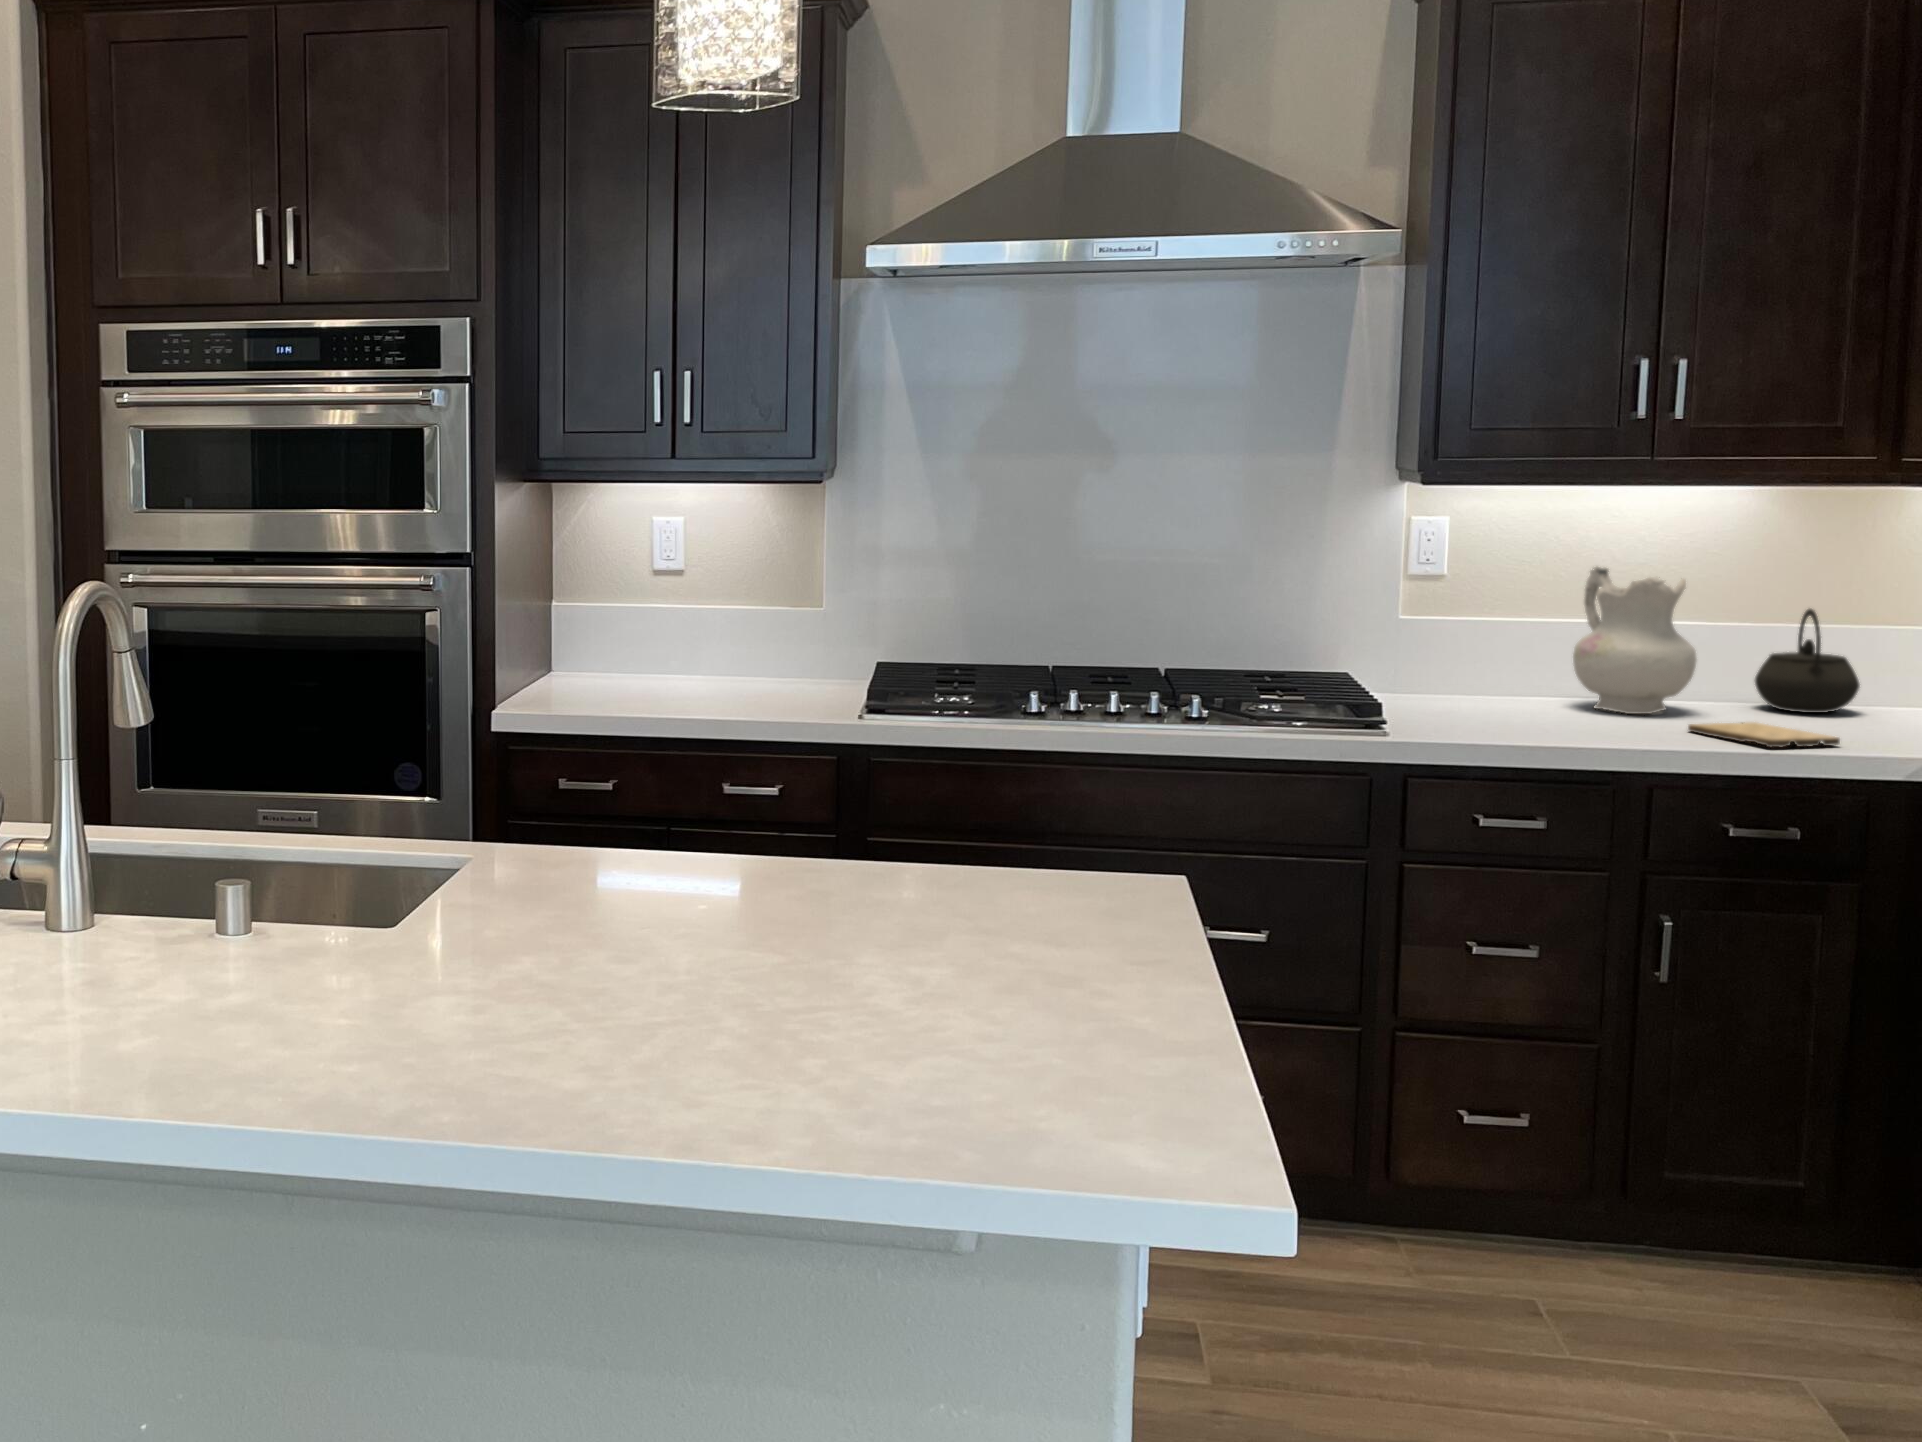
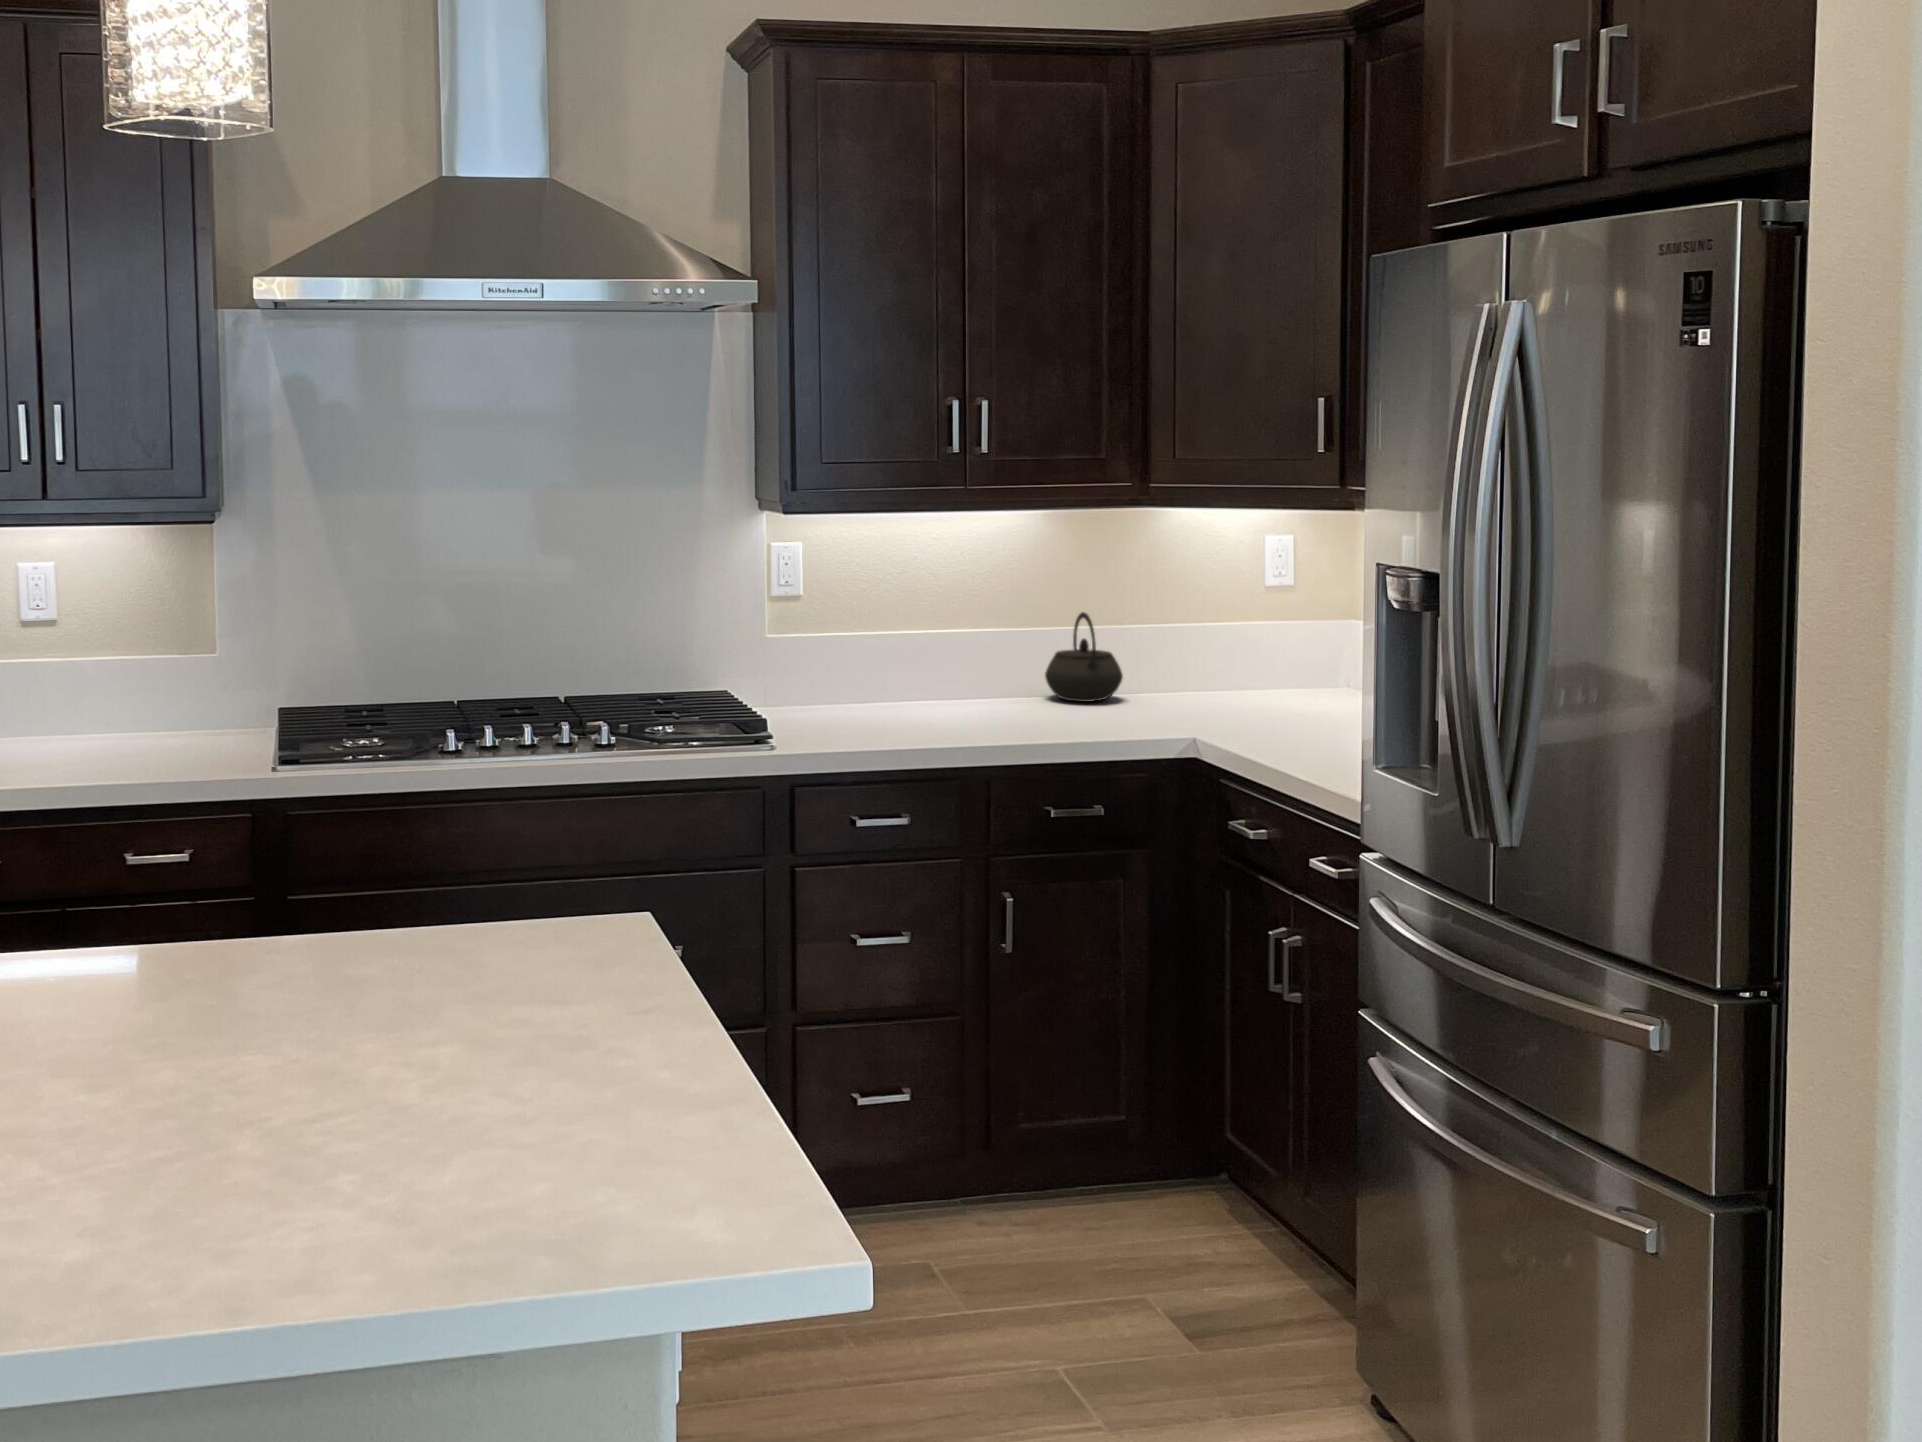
ceramic pitcher: present [1573,567,1696,714] -> none [909,582,1006,713]
cutting board: present [1688,722,1840,747] -> none [1010,716,1126,741]

